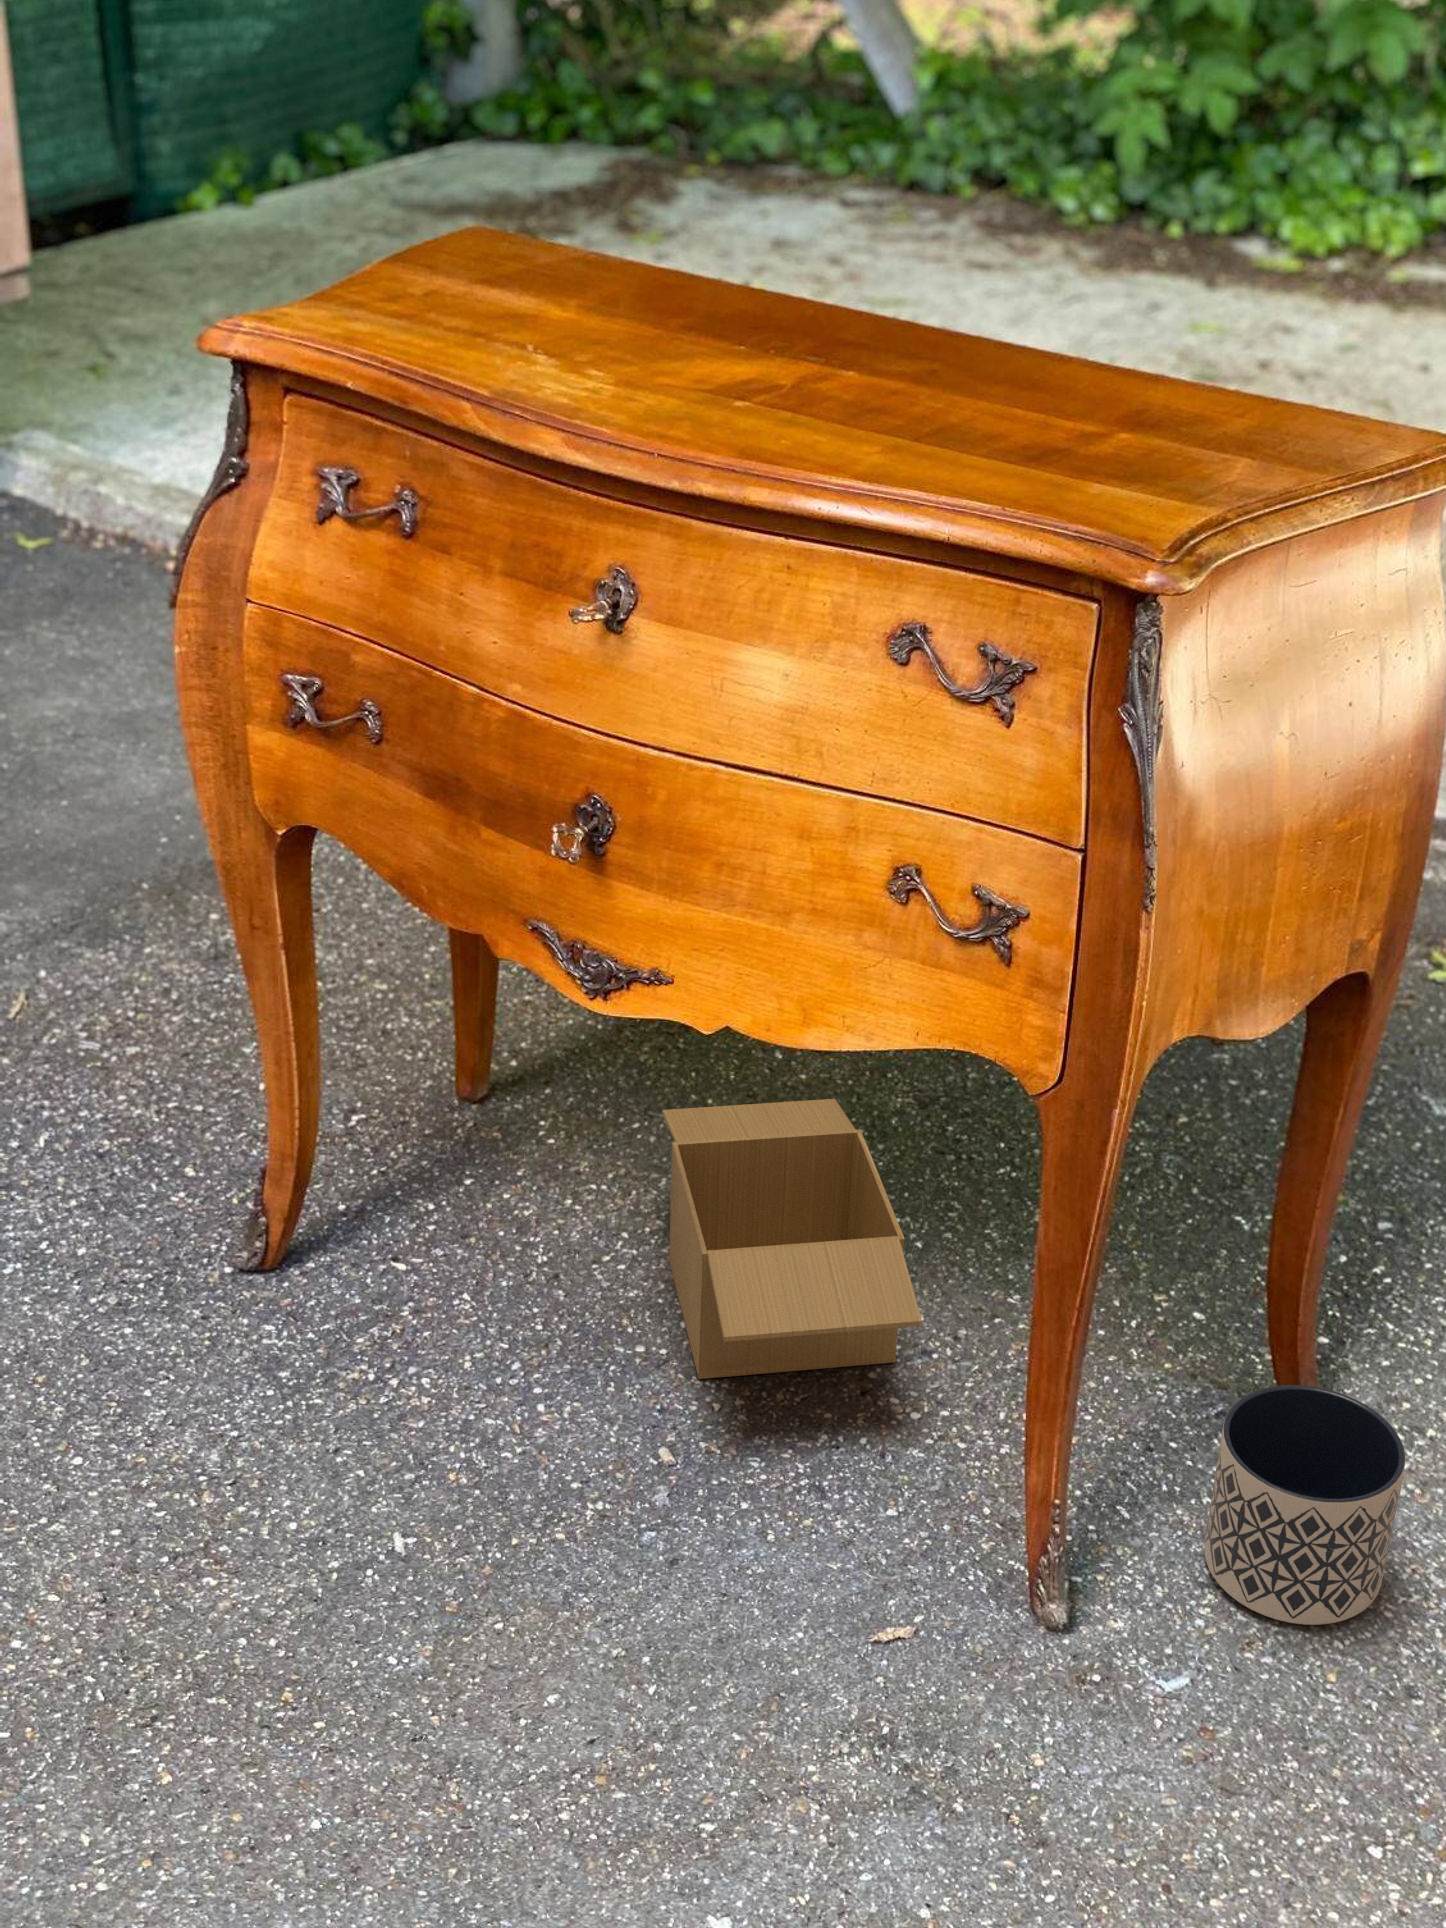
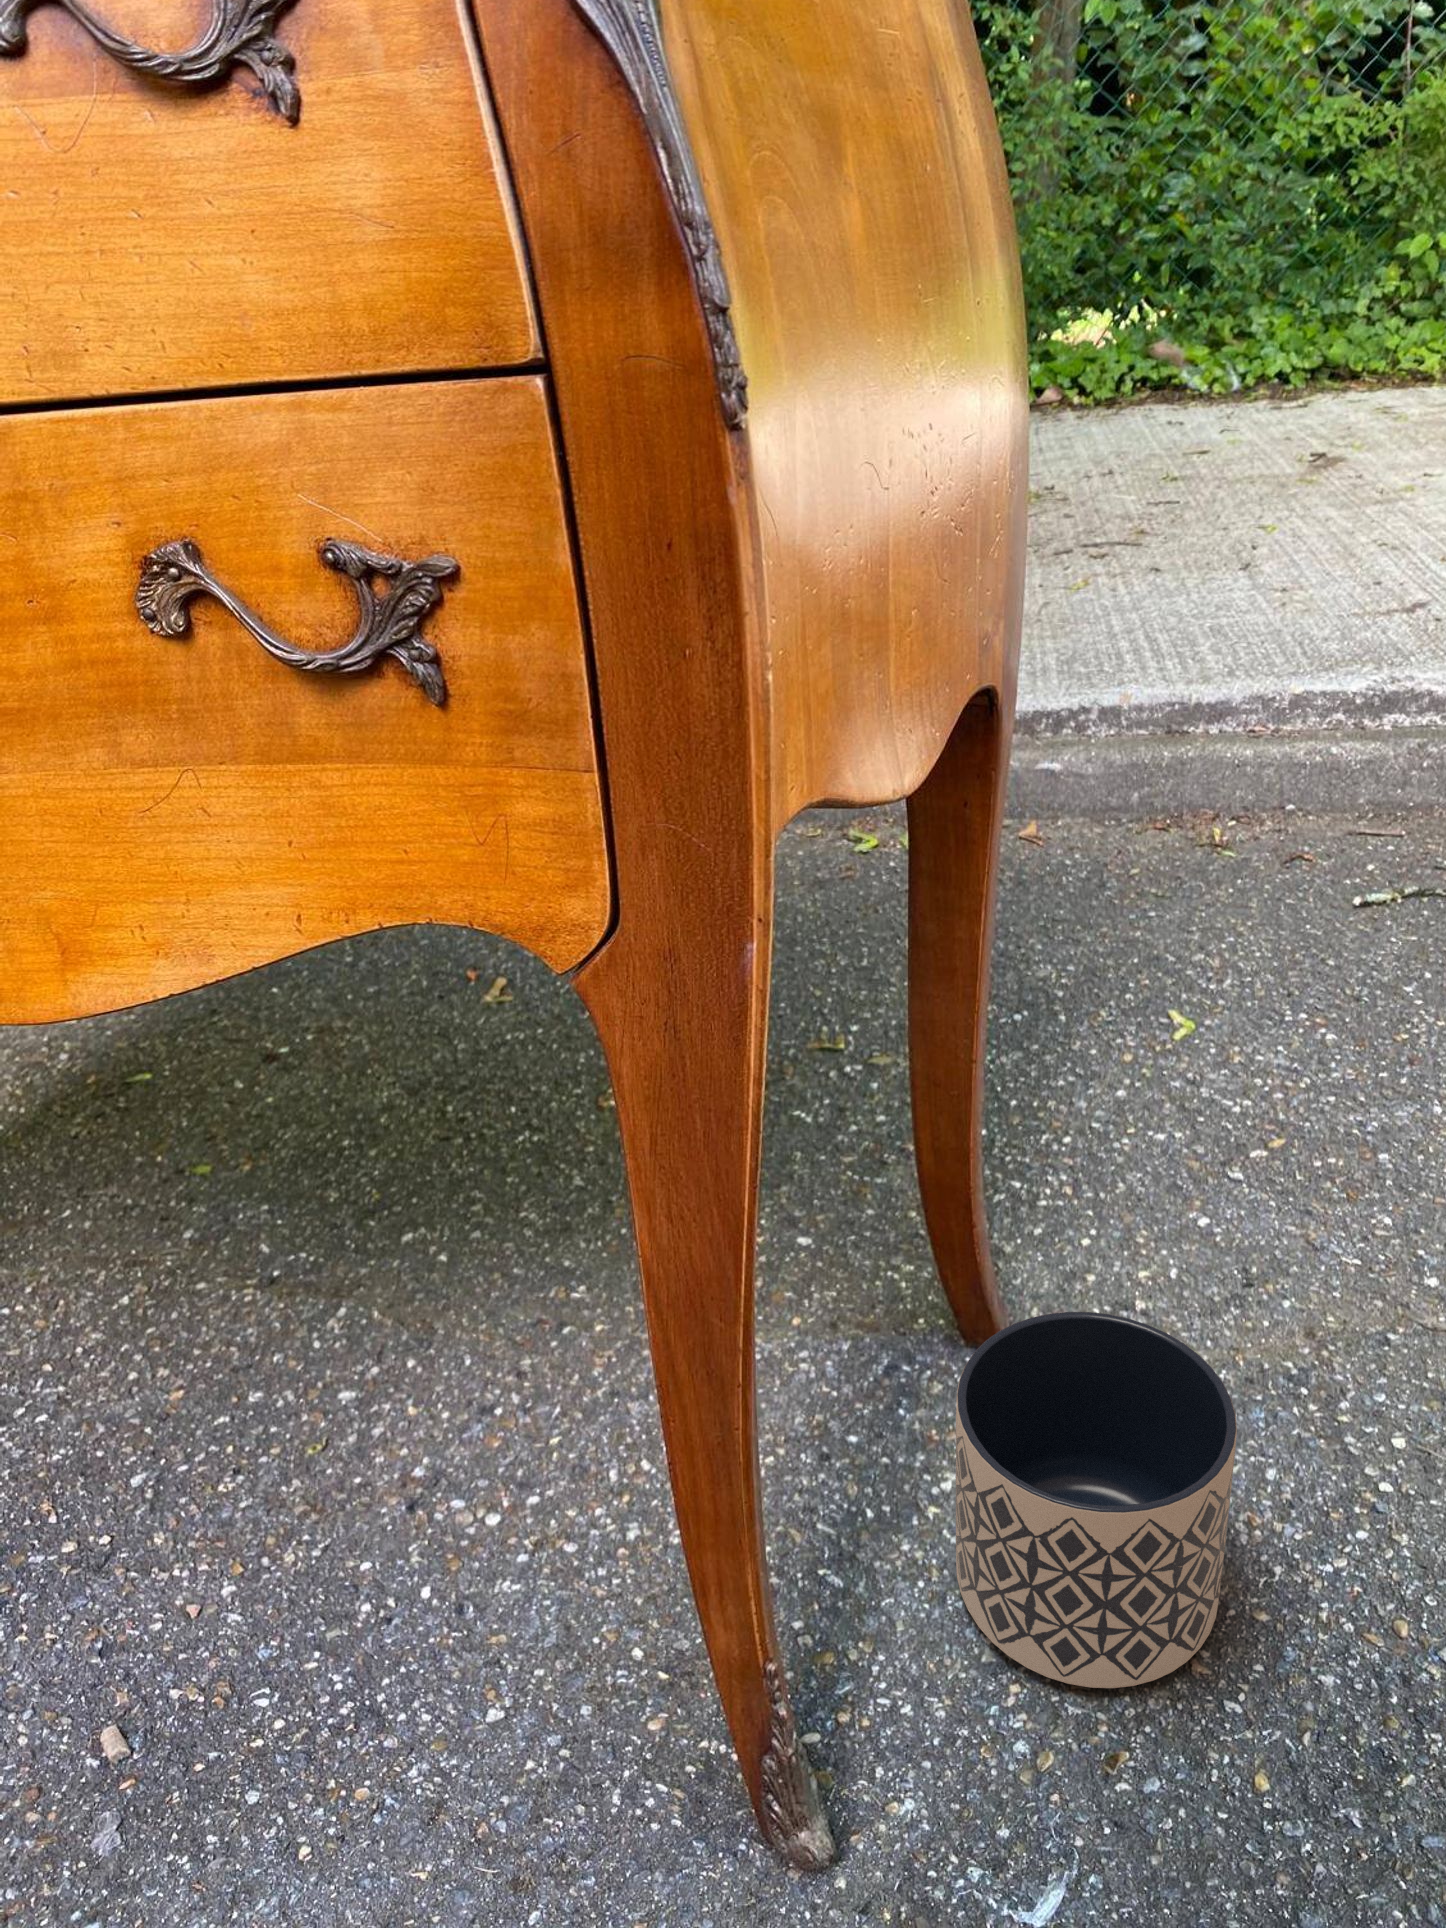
cardboard box: present [663,1099,922,1379] -> none [46,1105,469,1575]

